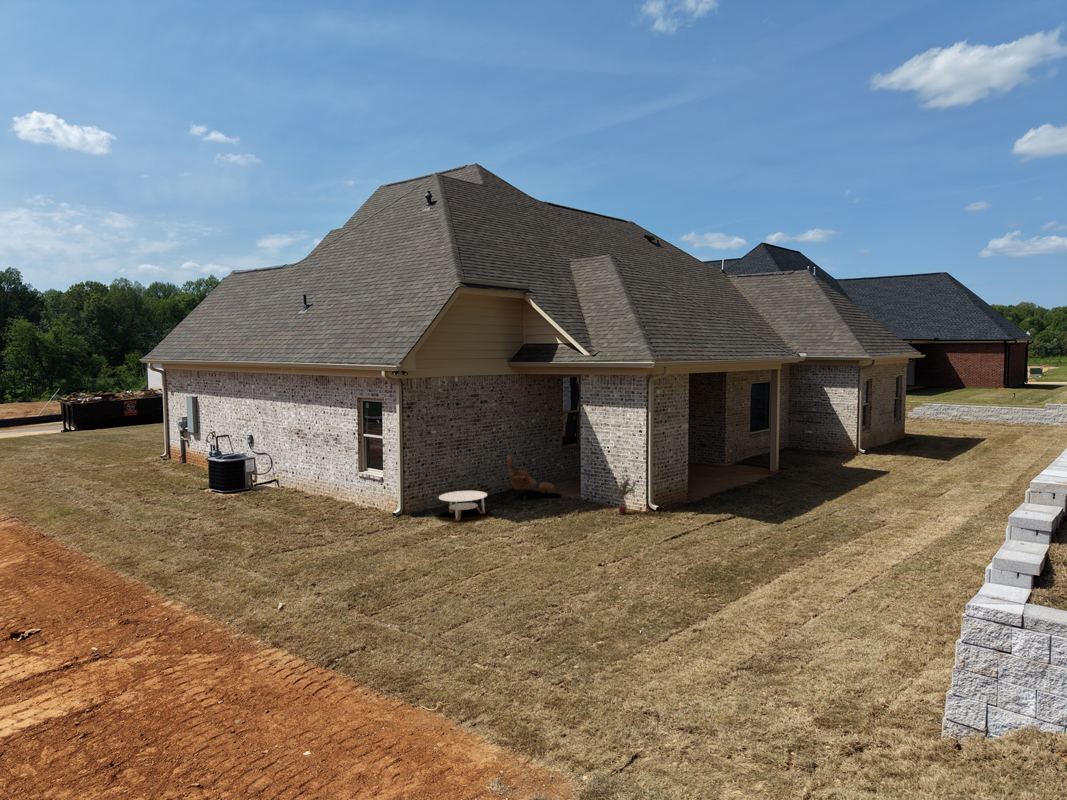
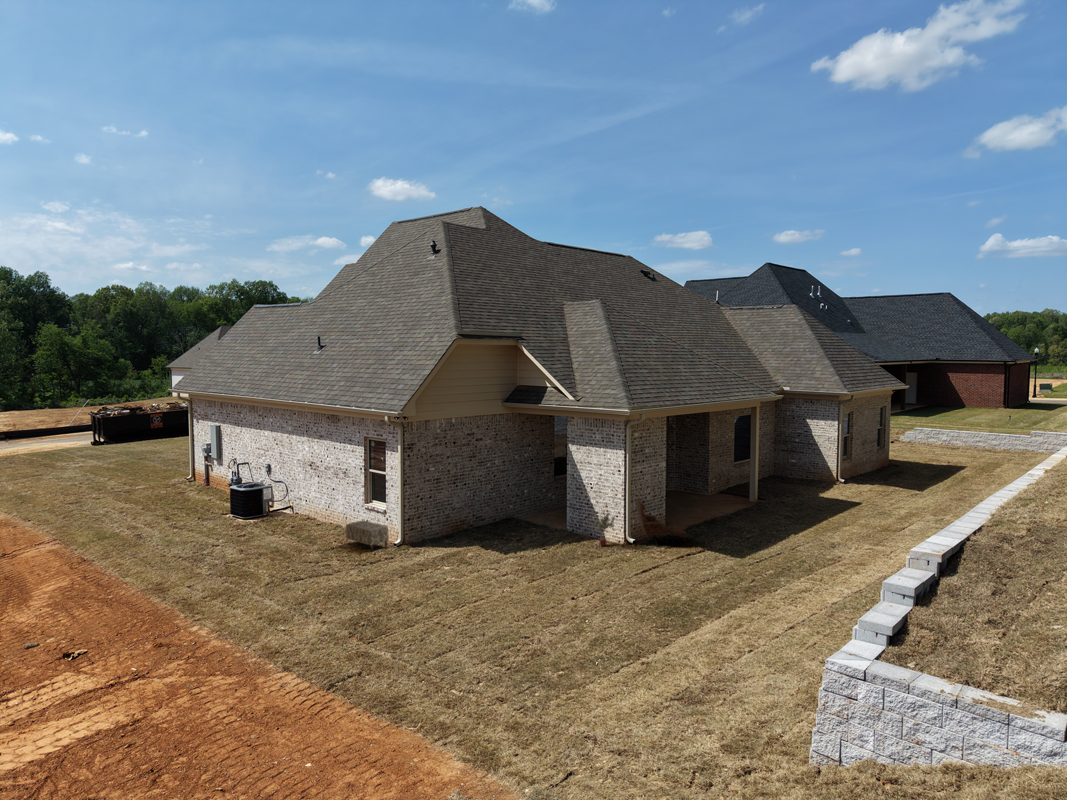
lounge chair: present [507,455,555,500] -> present [636,499,687,546]
bench: none [338,491,386,523] -> present [345,520,389,551]
round table: present [439,491,487,521] -> none [436,522,480,551]

